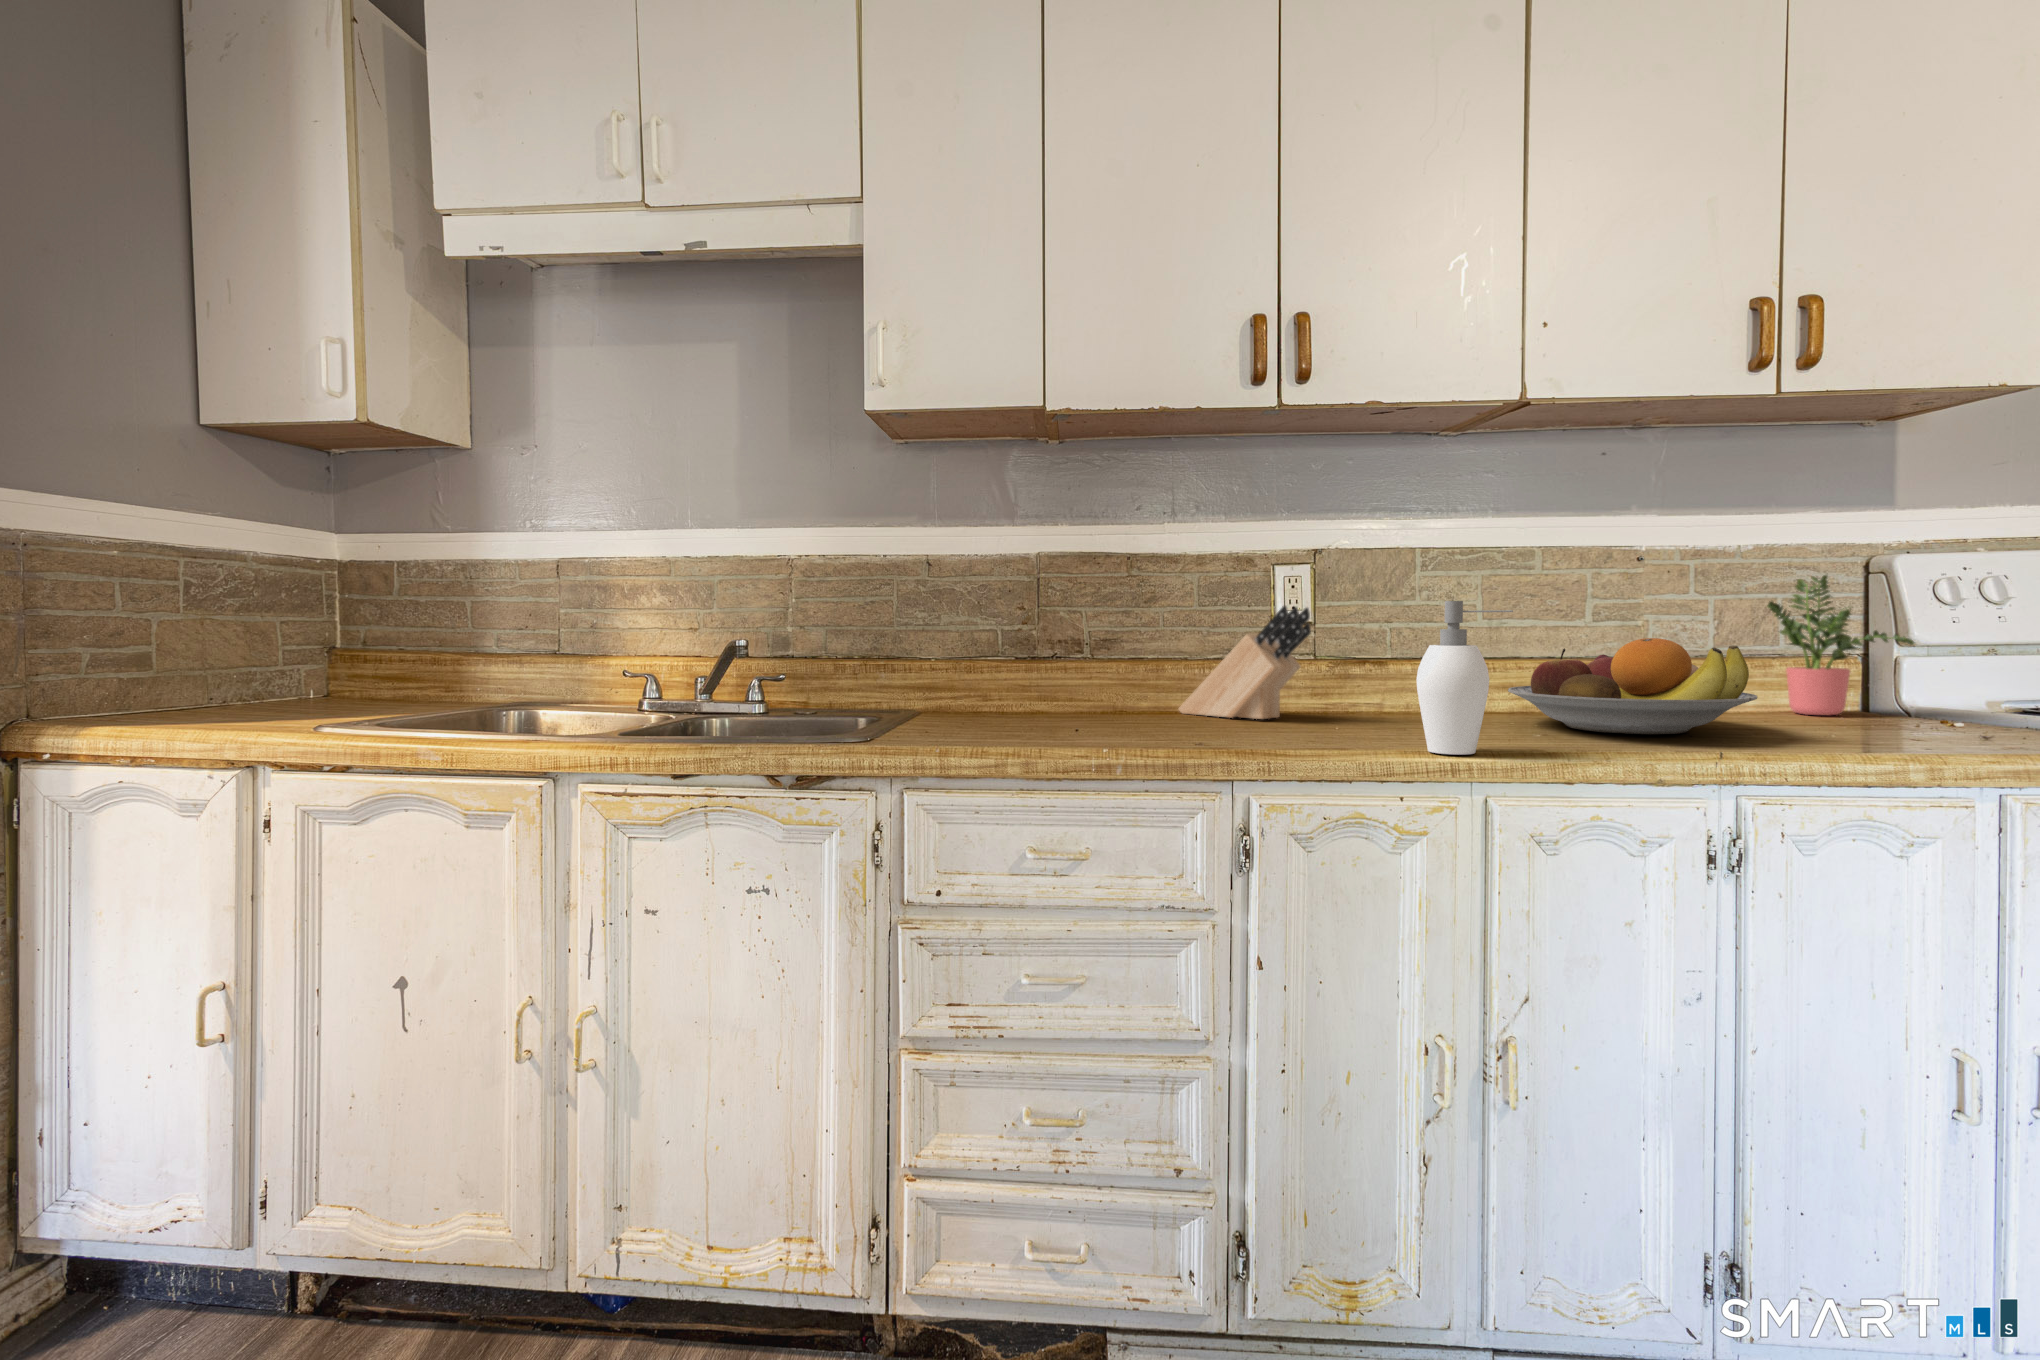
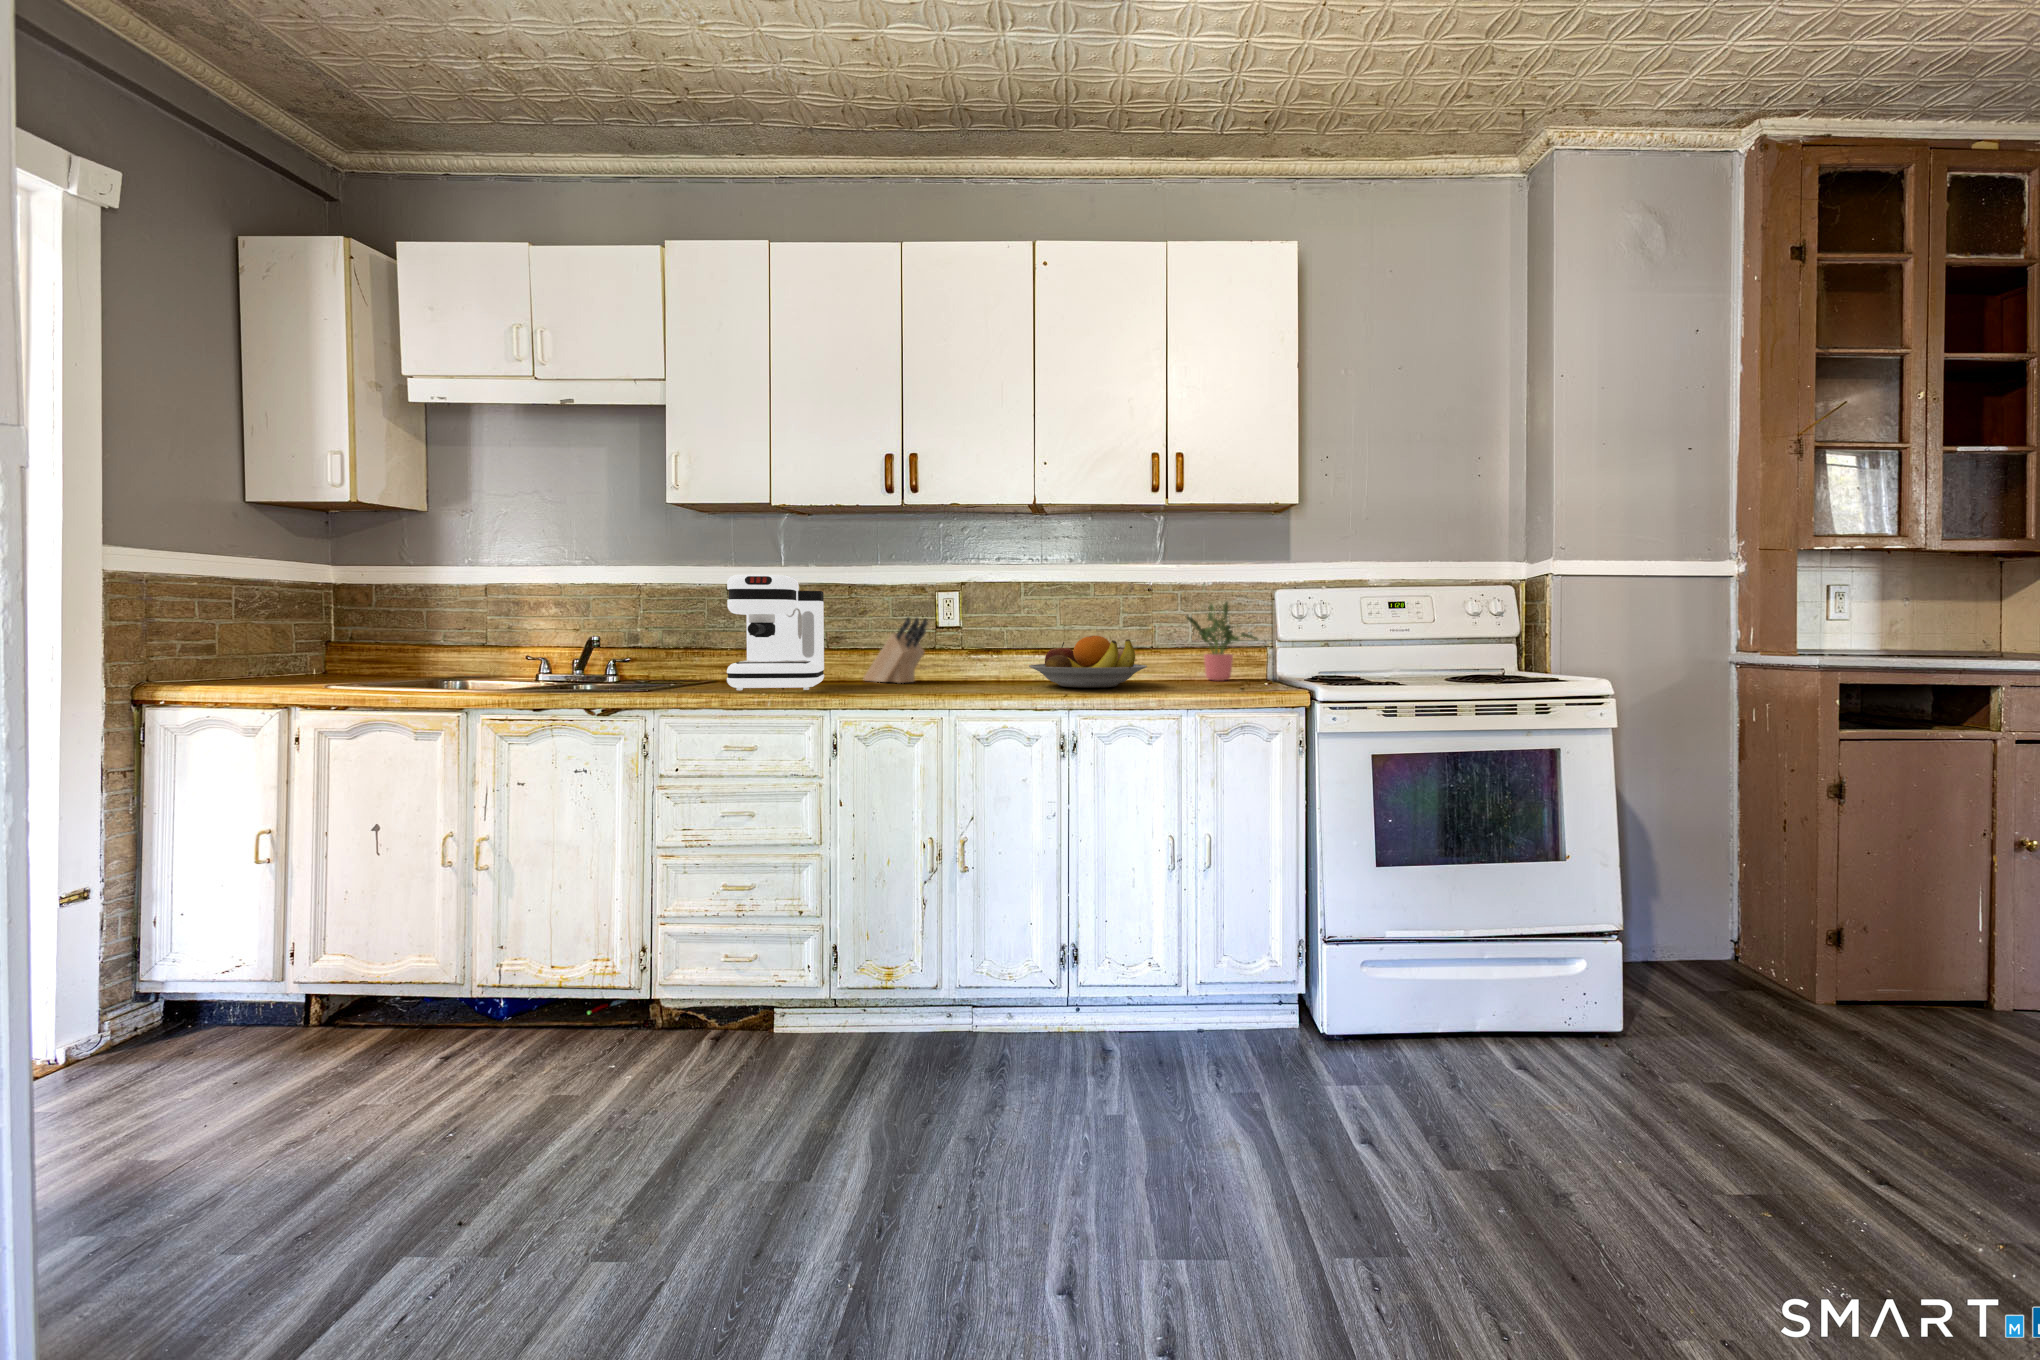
coffee maker: none [989,532,1153,739] -> present [727,575,824,690]
soap dispenser: present [1416,601,1513,755] -> none [944,614,985,695]

